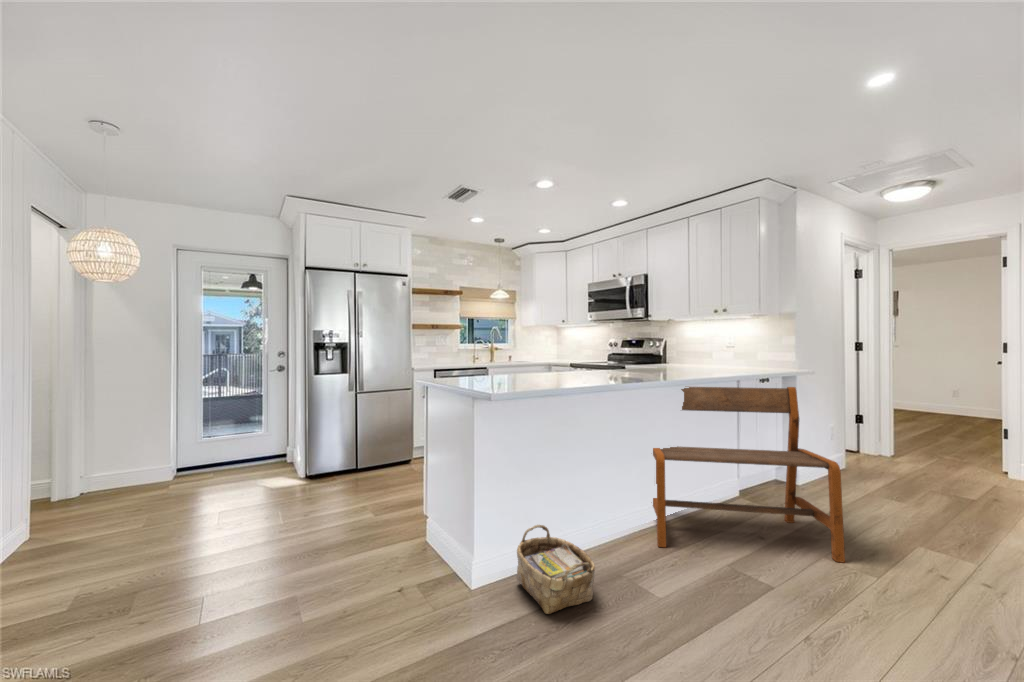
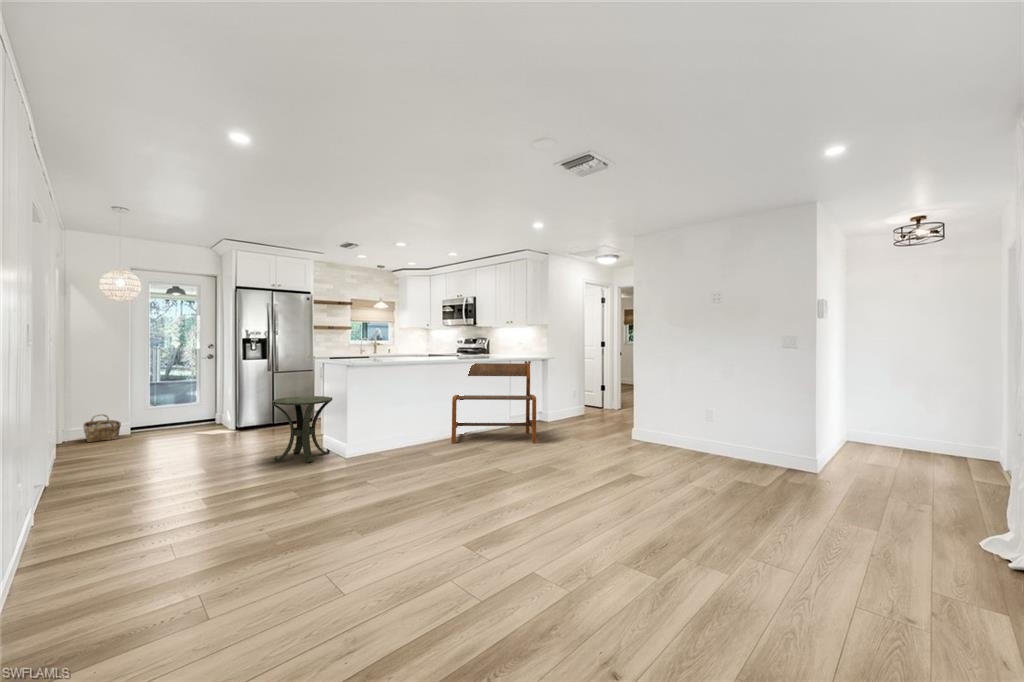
side table: none [326,451,438,601] -> present [272,396,332,463]
woven basket: present [517,525,595,614] -> present [83,414,121,442]

